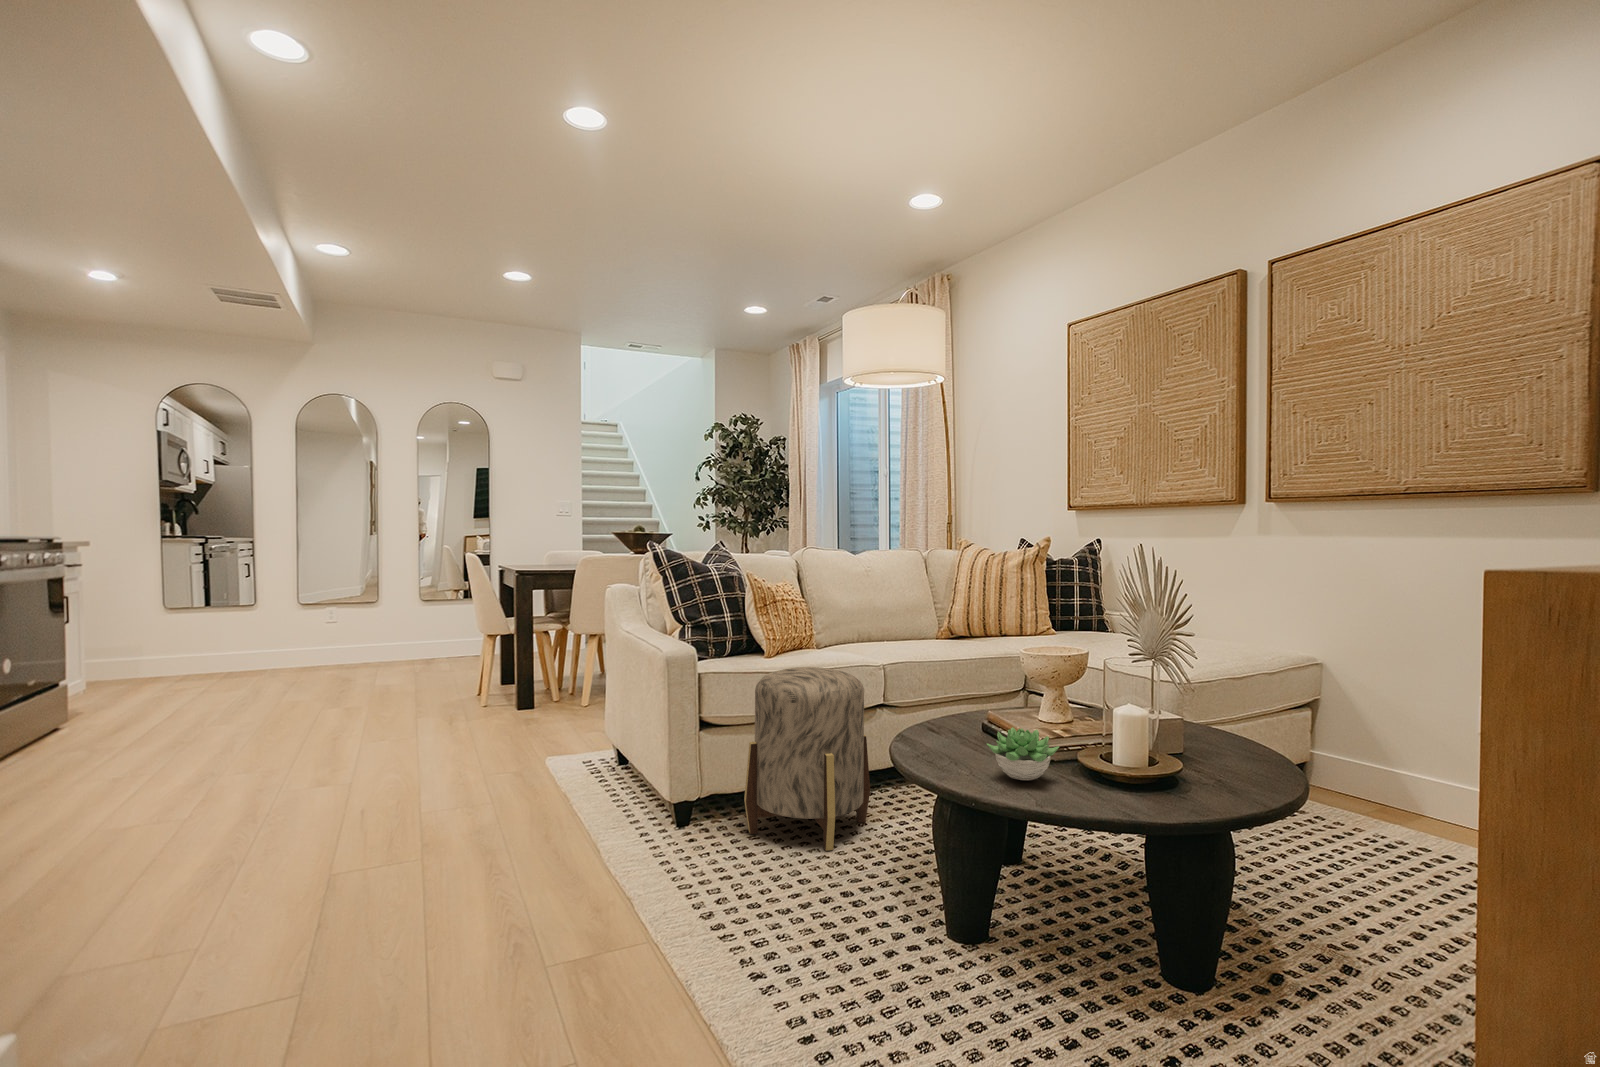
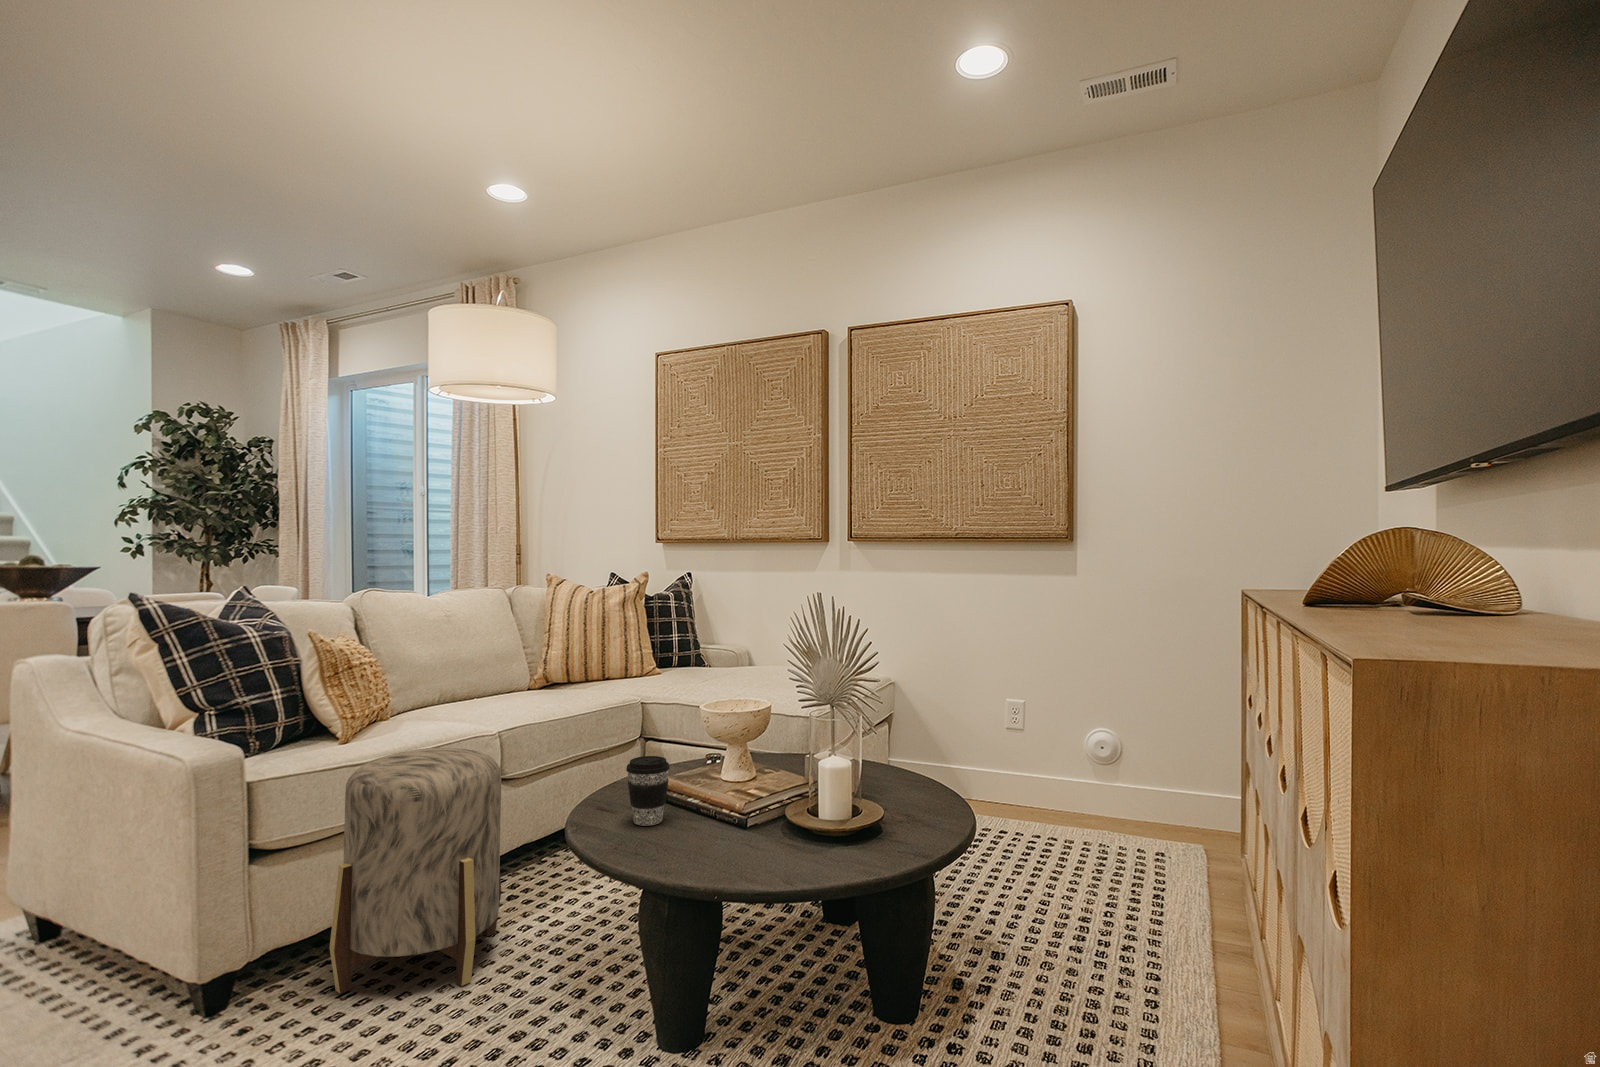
coffee cup: none [932,688,970,748] -> present [626,756,670,826]
succulent plant: present [987,727,1059,780] -> none [716,791,787,849]

